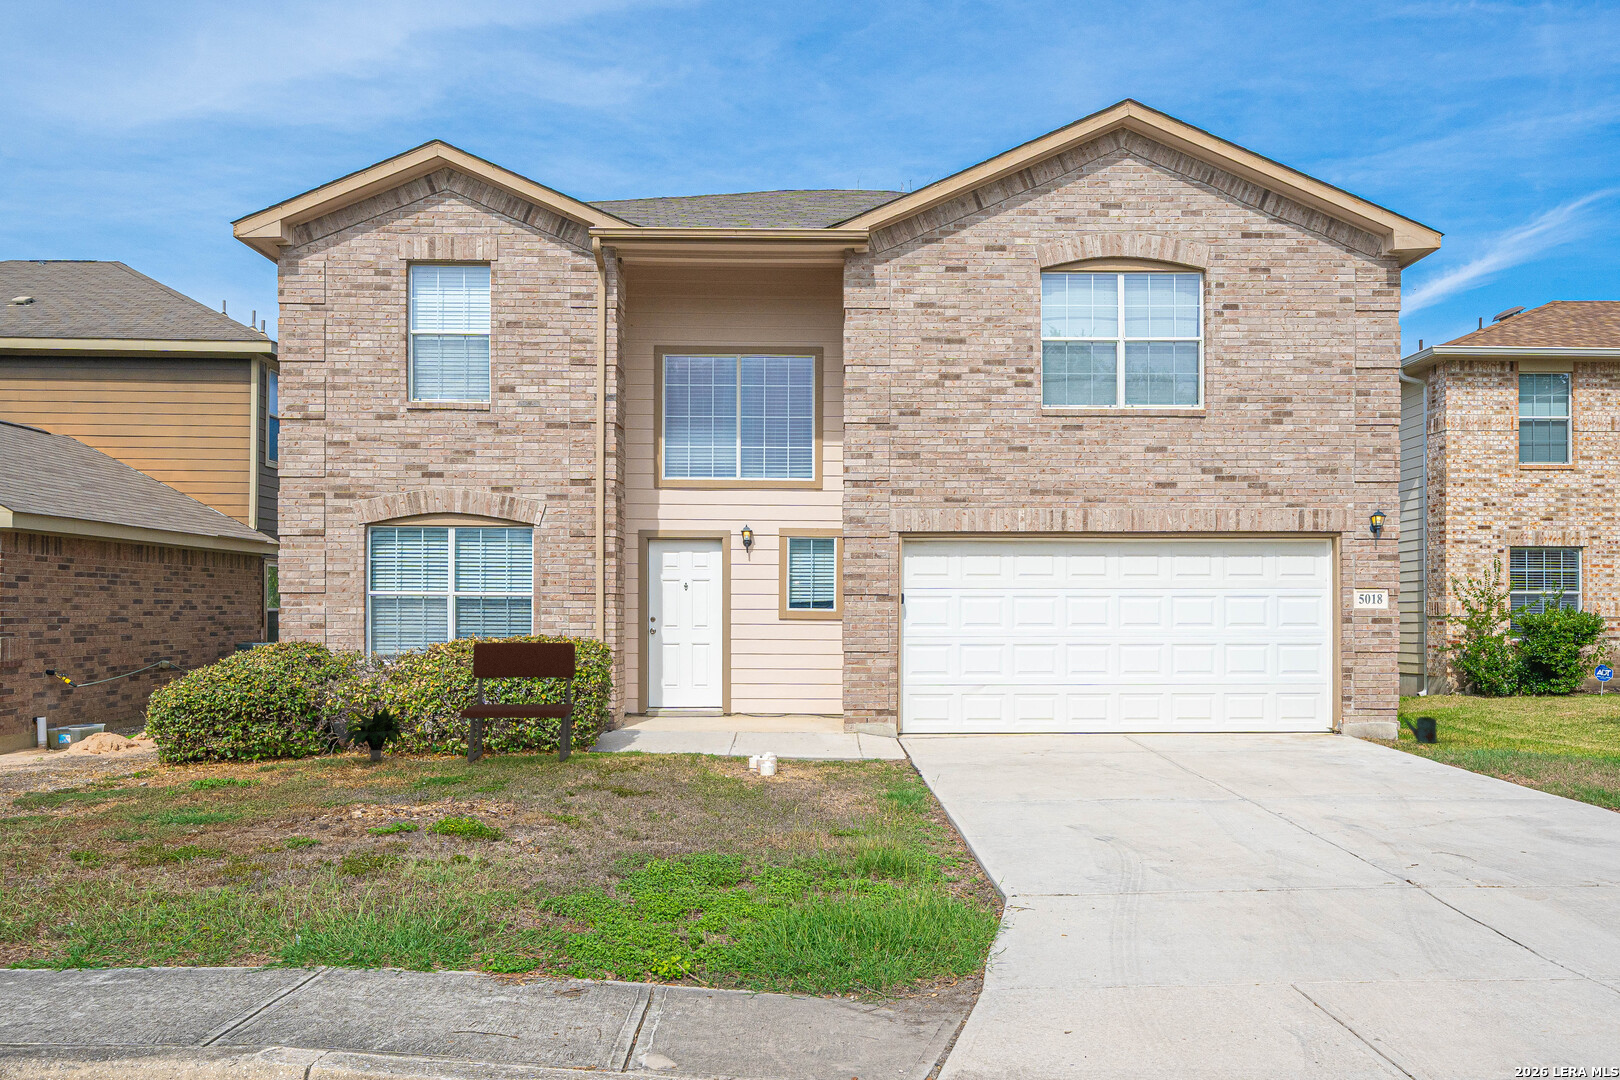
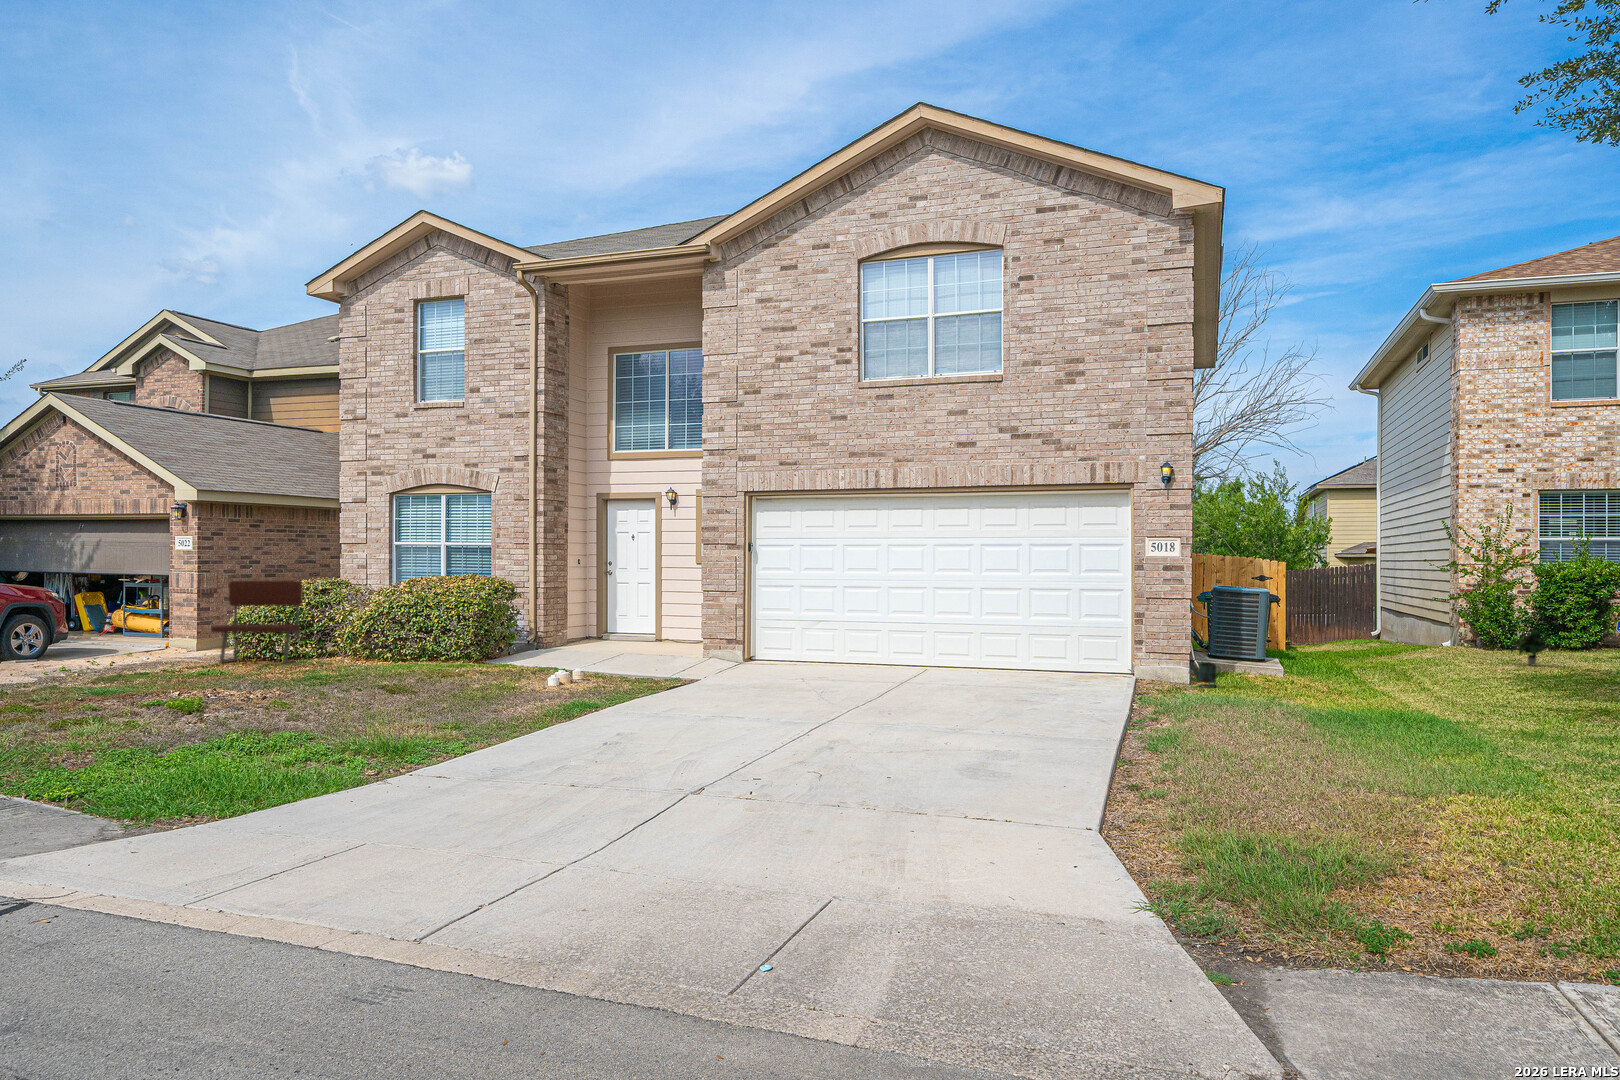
bench: present [461,643,575,762] -> present [211,581,302,663]
potted plant: present [344,707,413,760] -> present [1510,630,1555,665]

